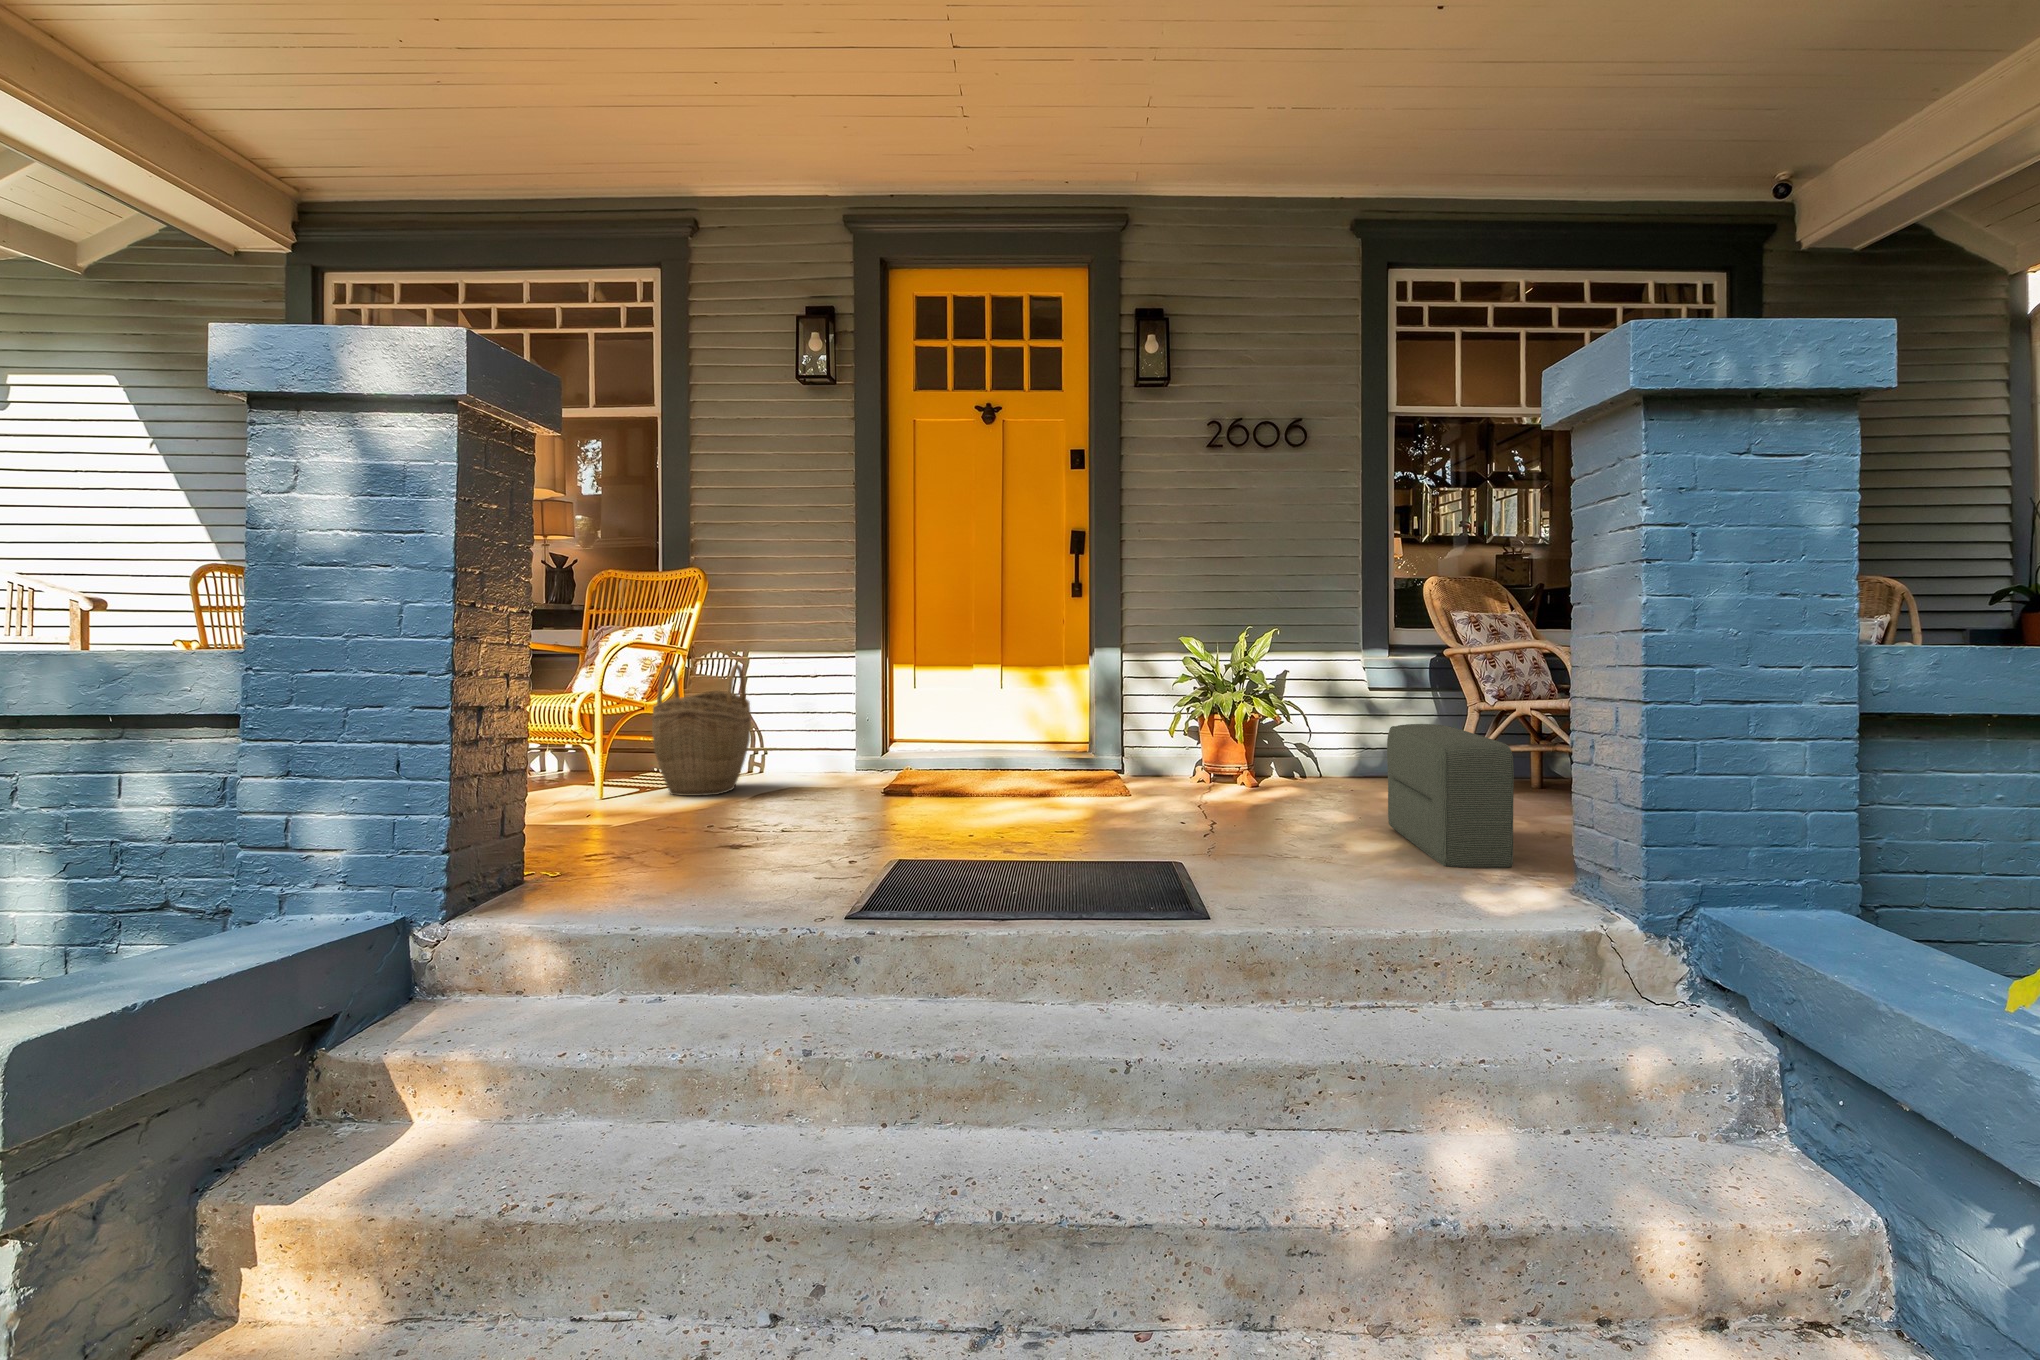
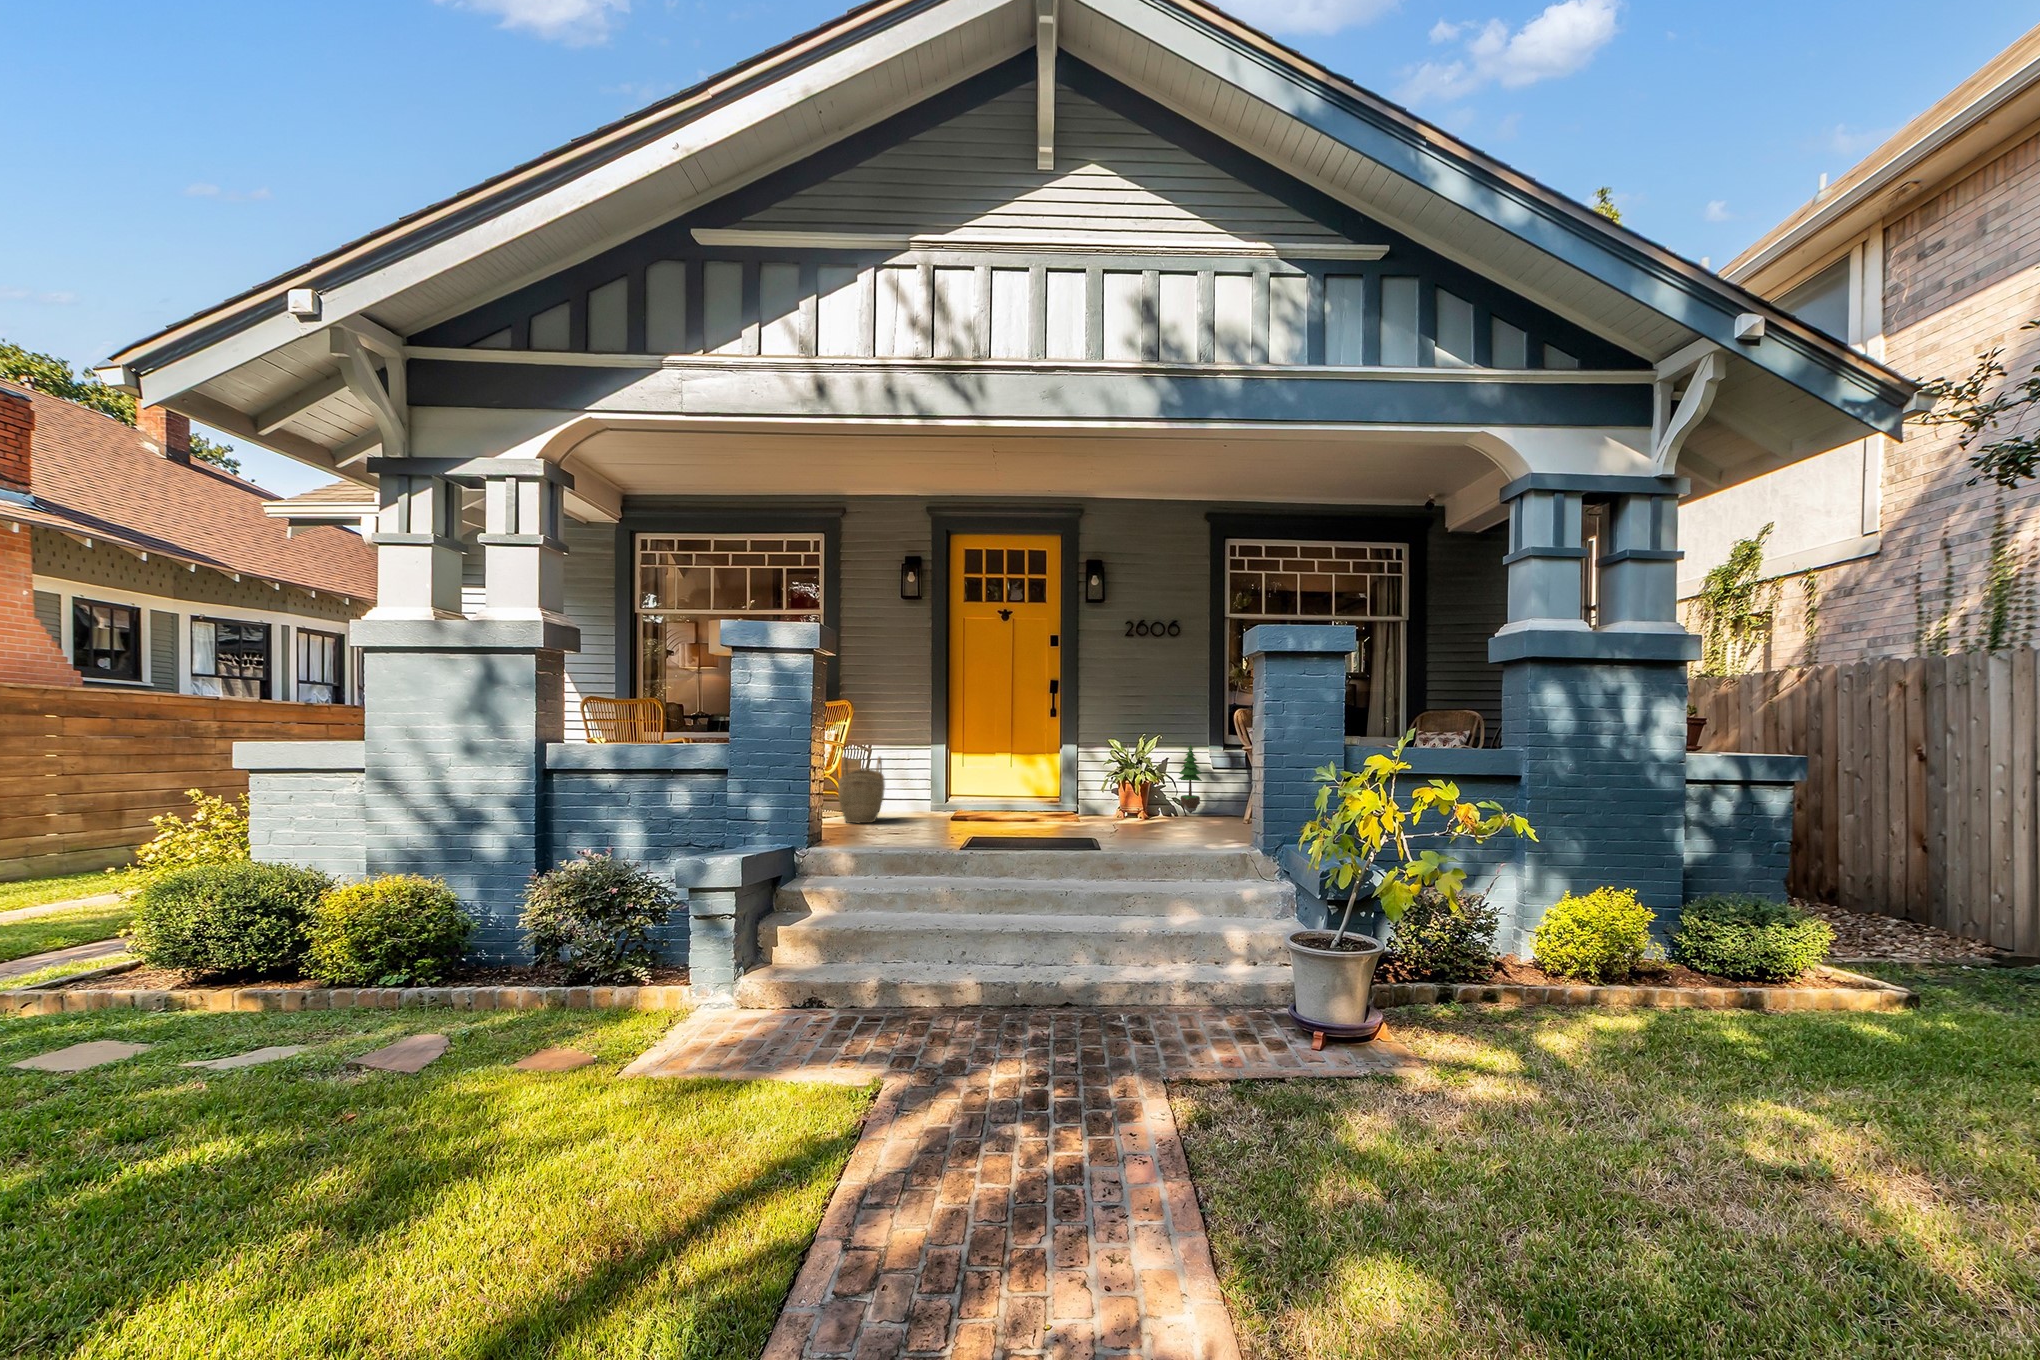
potted tree: none [1308,643,1355,771] -> present [1178,744,1202,813]
pouf: present [1387,724,1514,868] -> none [1192,793,1231,855]

